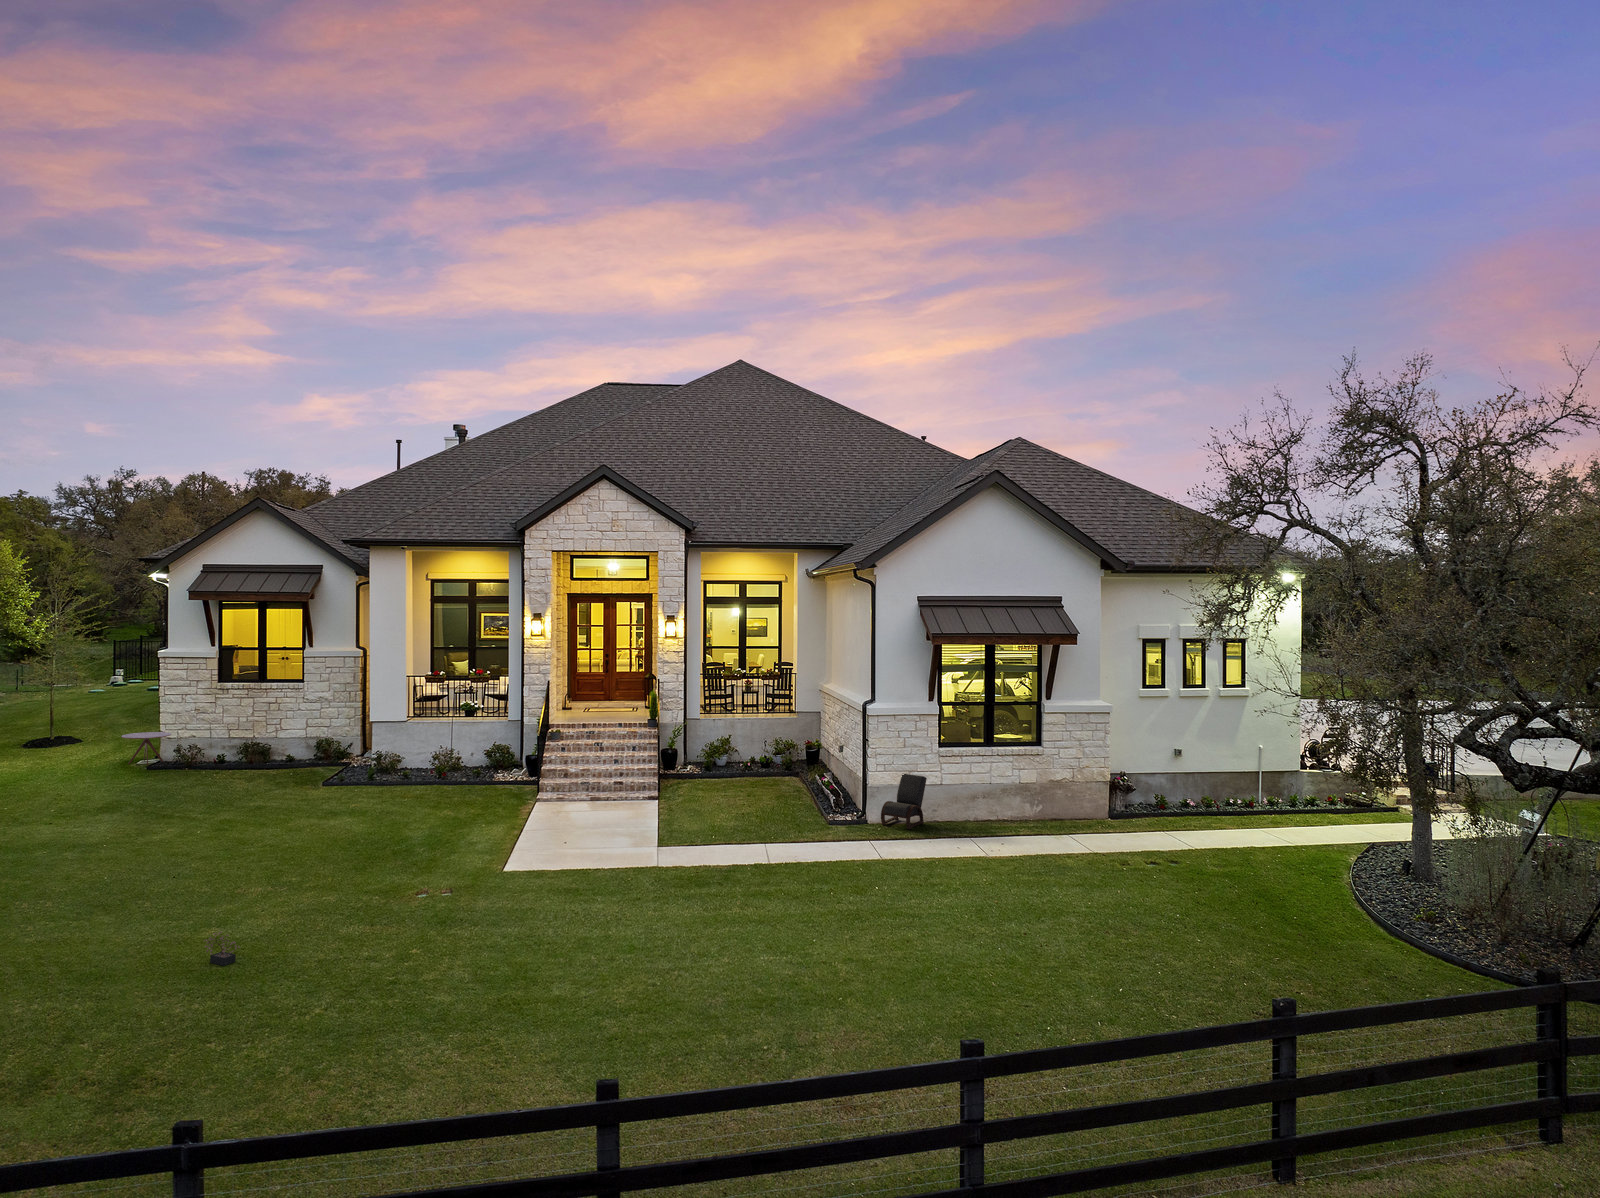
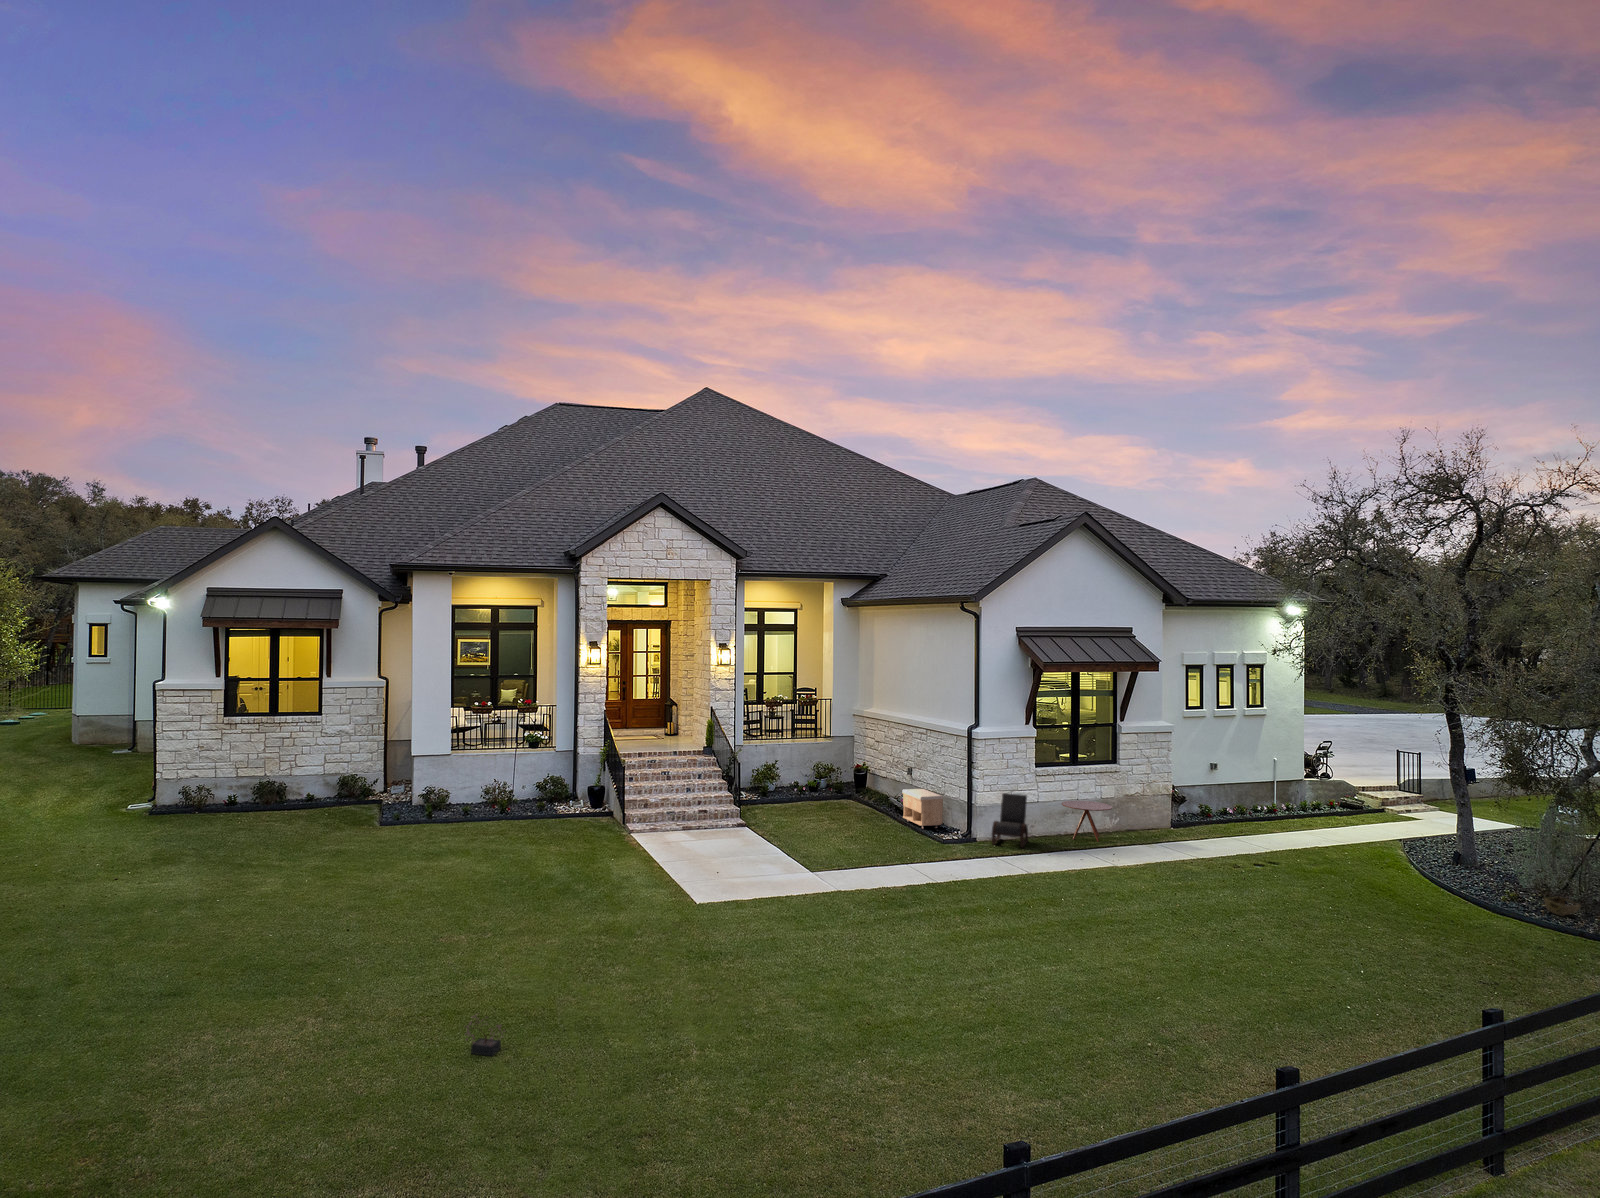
round table: present [121,732,171,765] -> present [1062,800,1112,842]
storage bench: none [821,767,853,807] -> present [902,789,943,829]
woven basket: none [1403,905,1444,925] -> present [1544,897,1581,916]

